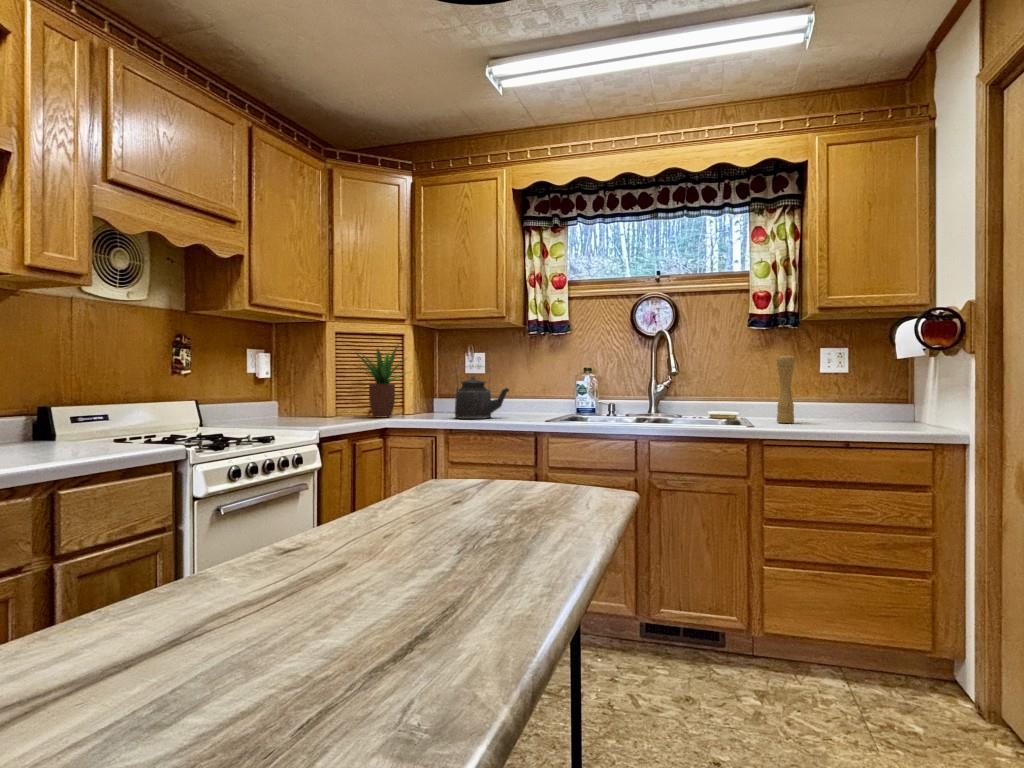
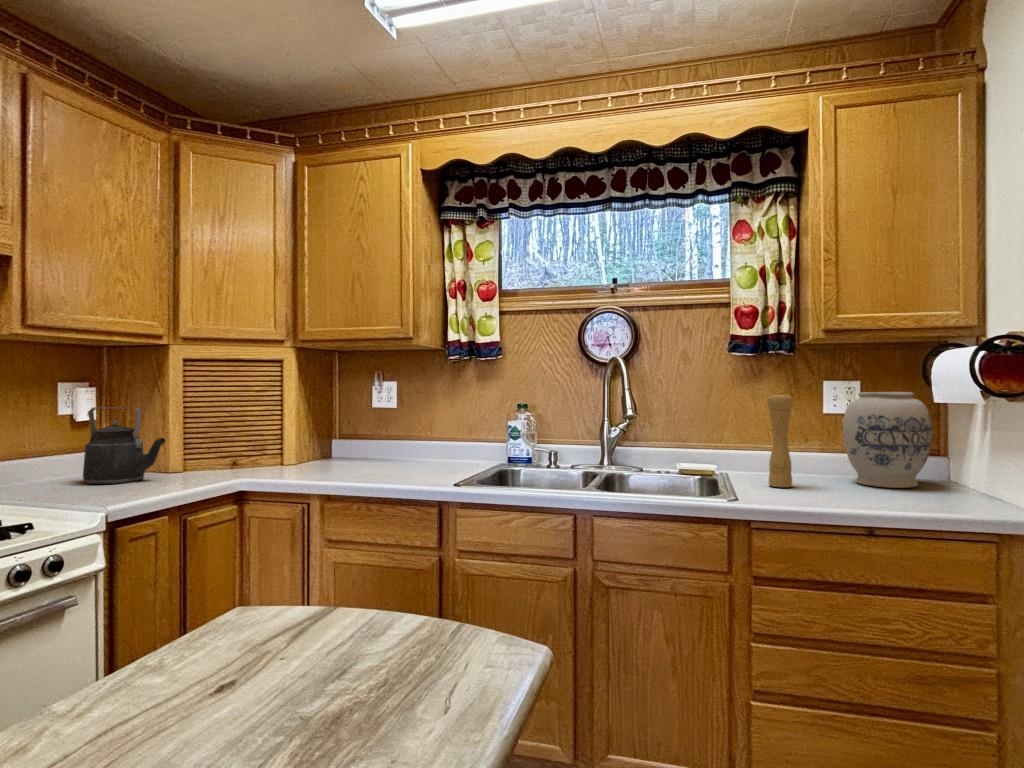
potted plant: present [357,344,404,418] -> none [209,370,297,471]
vase: none [833,354,898,423] -> present [843,392,932,488]
kettle: present [455,366,509,419] -> present [83,407,166,484]

